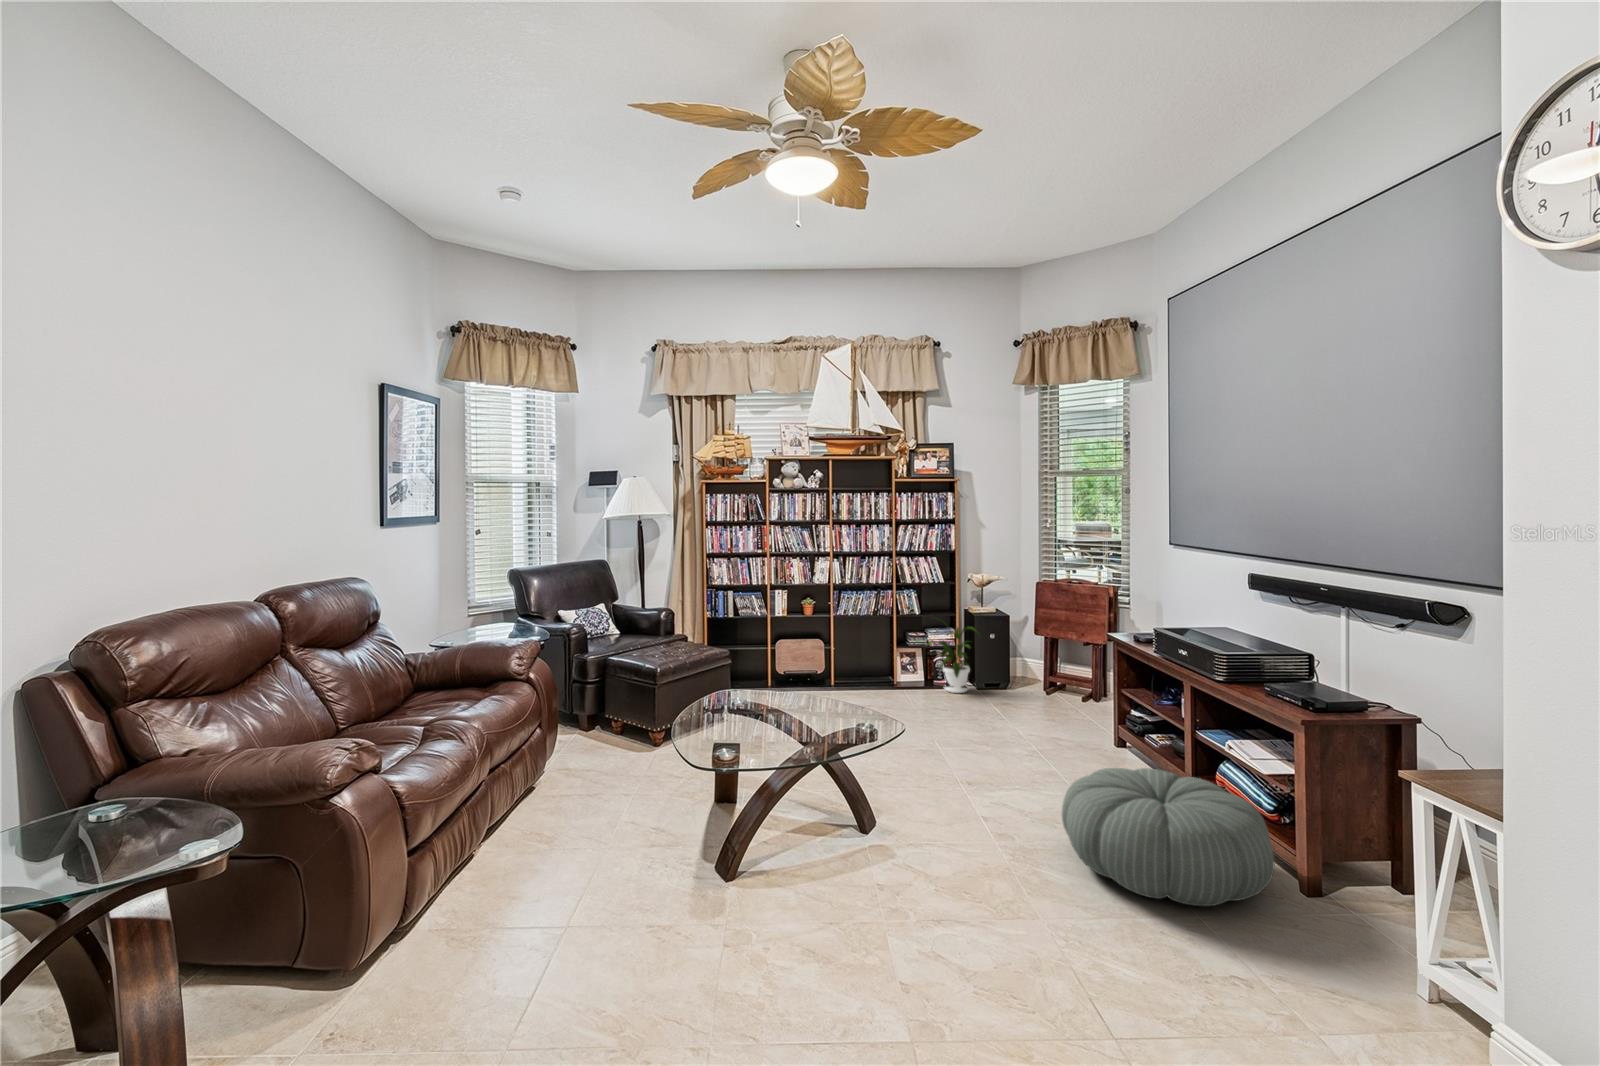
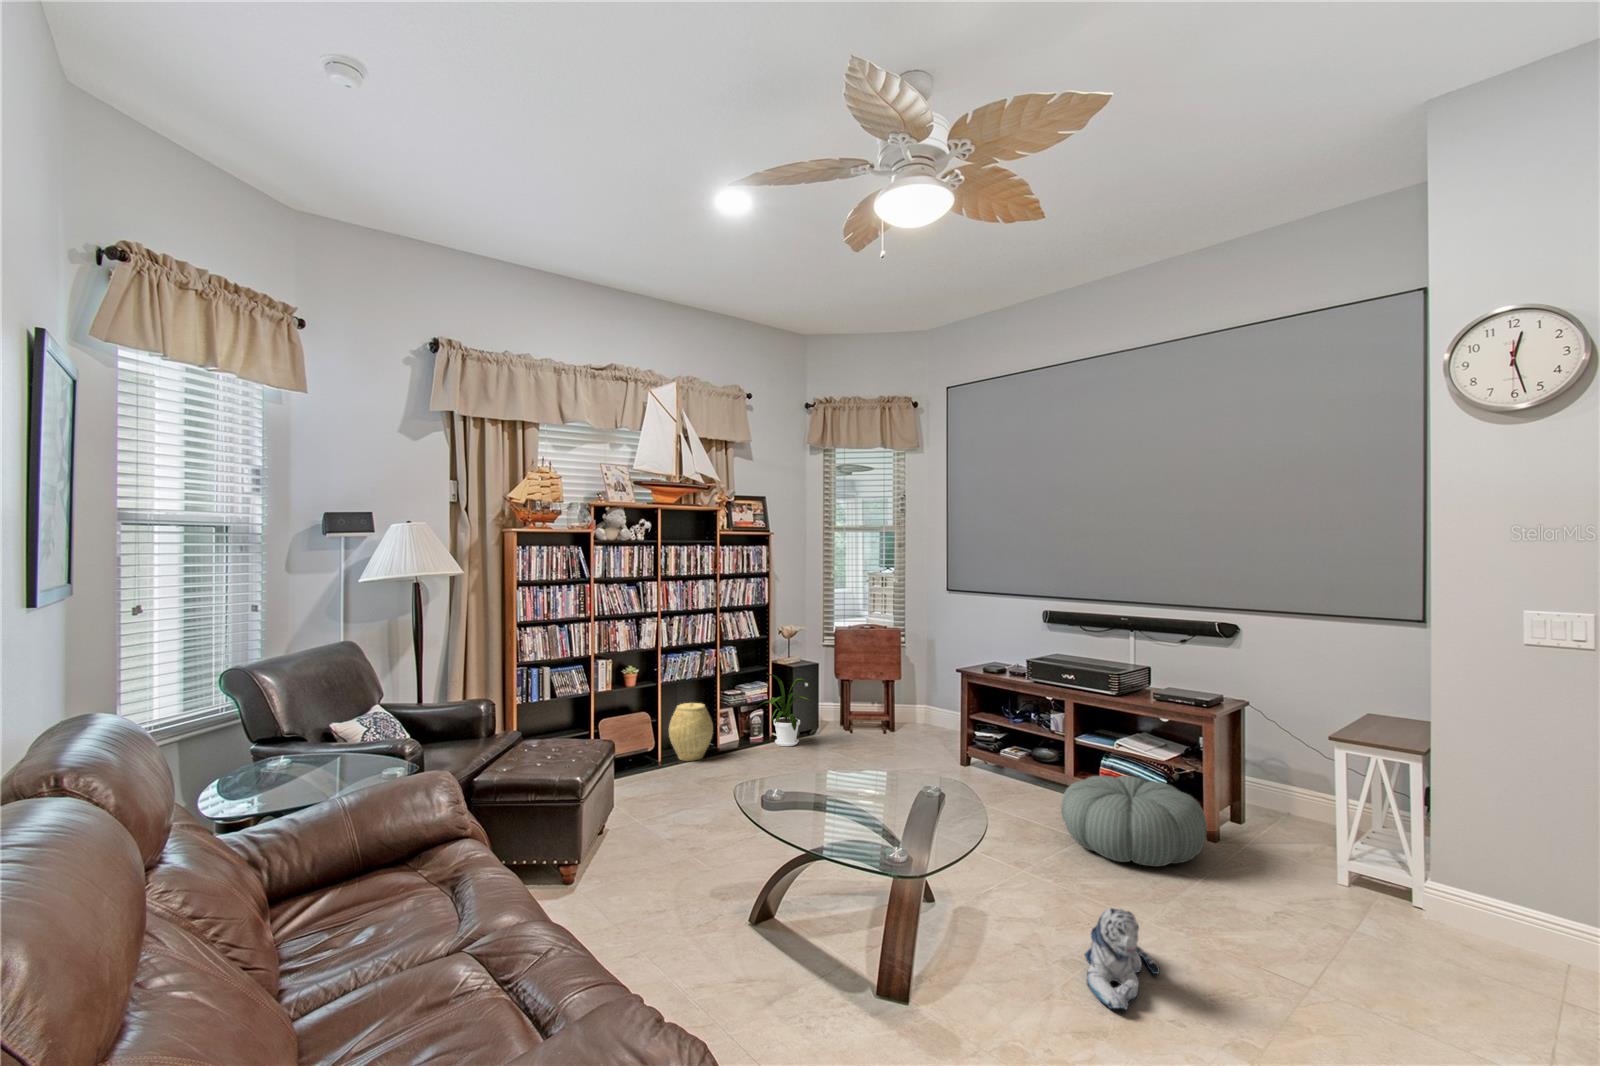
woven basket: none [835,636,875,688] -> present [669,703,713,761]
plush toy: none [783,870,932,985] -> present [1085,908,1159,1009]

